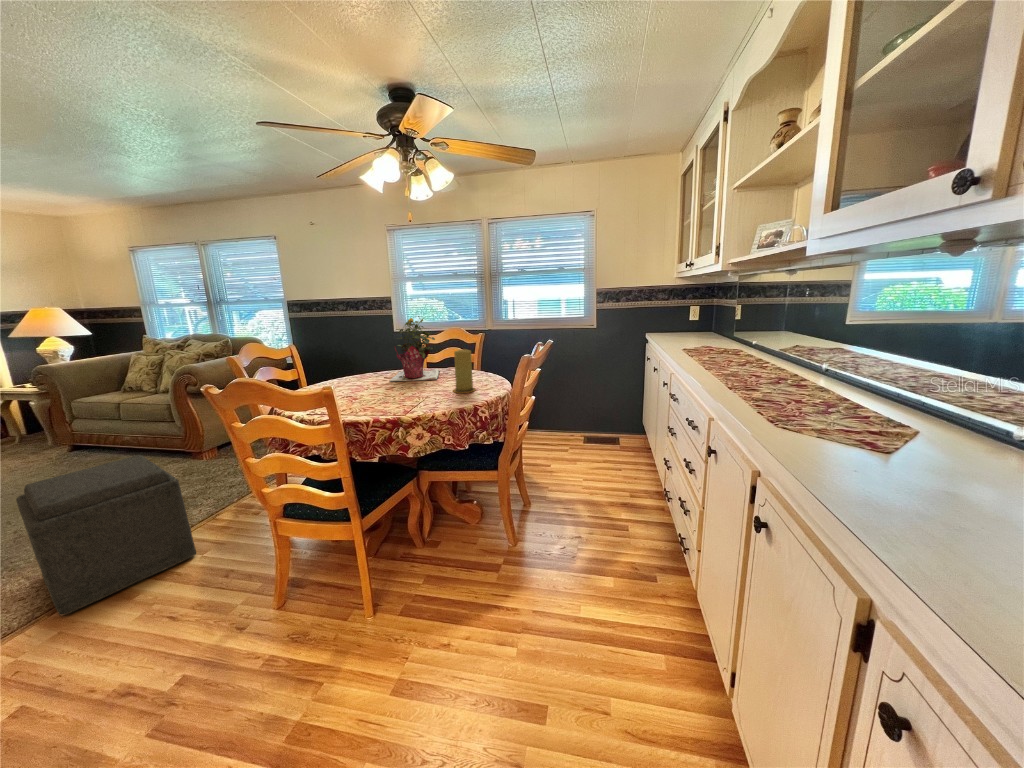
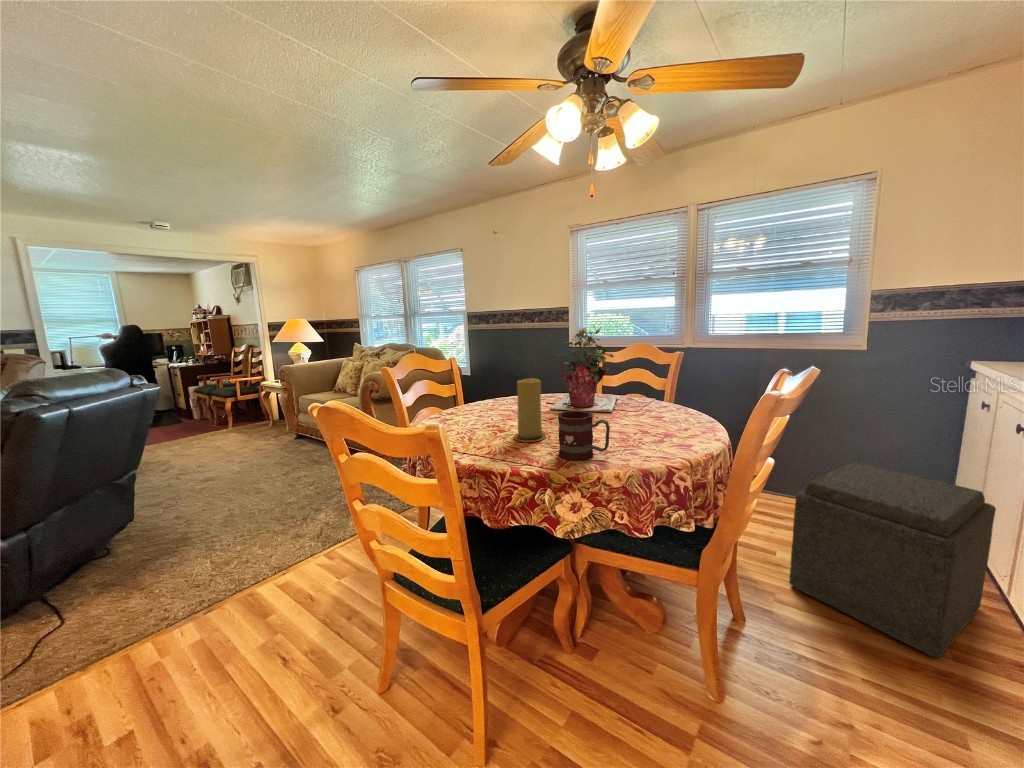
candle: present [453,349,476,393] -> present [514,378,546,442]
mug: none [401,376,438,409] -> present [558,411,610,460]
ottoman: present [16,455,196,615] -> present [789,462,996,657]

